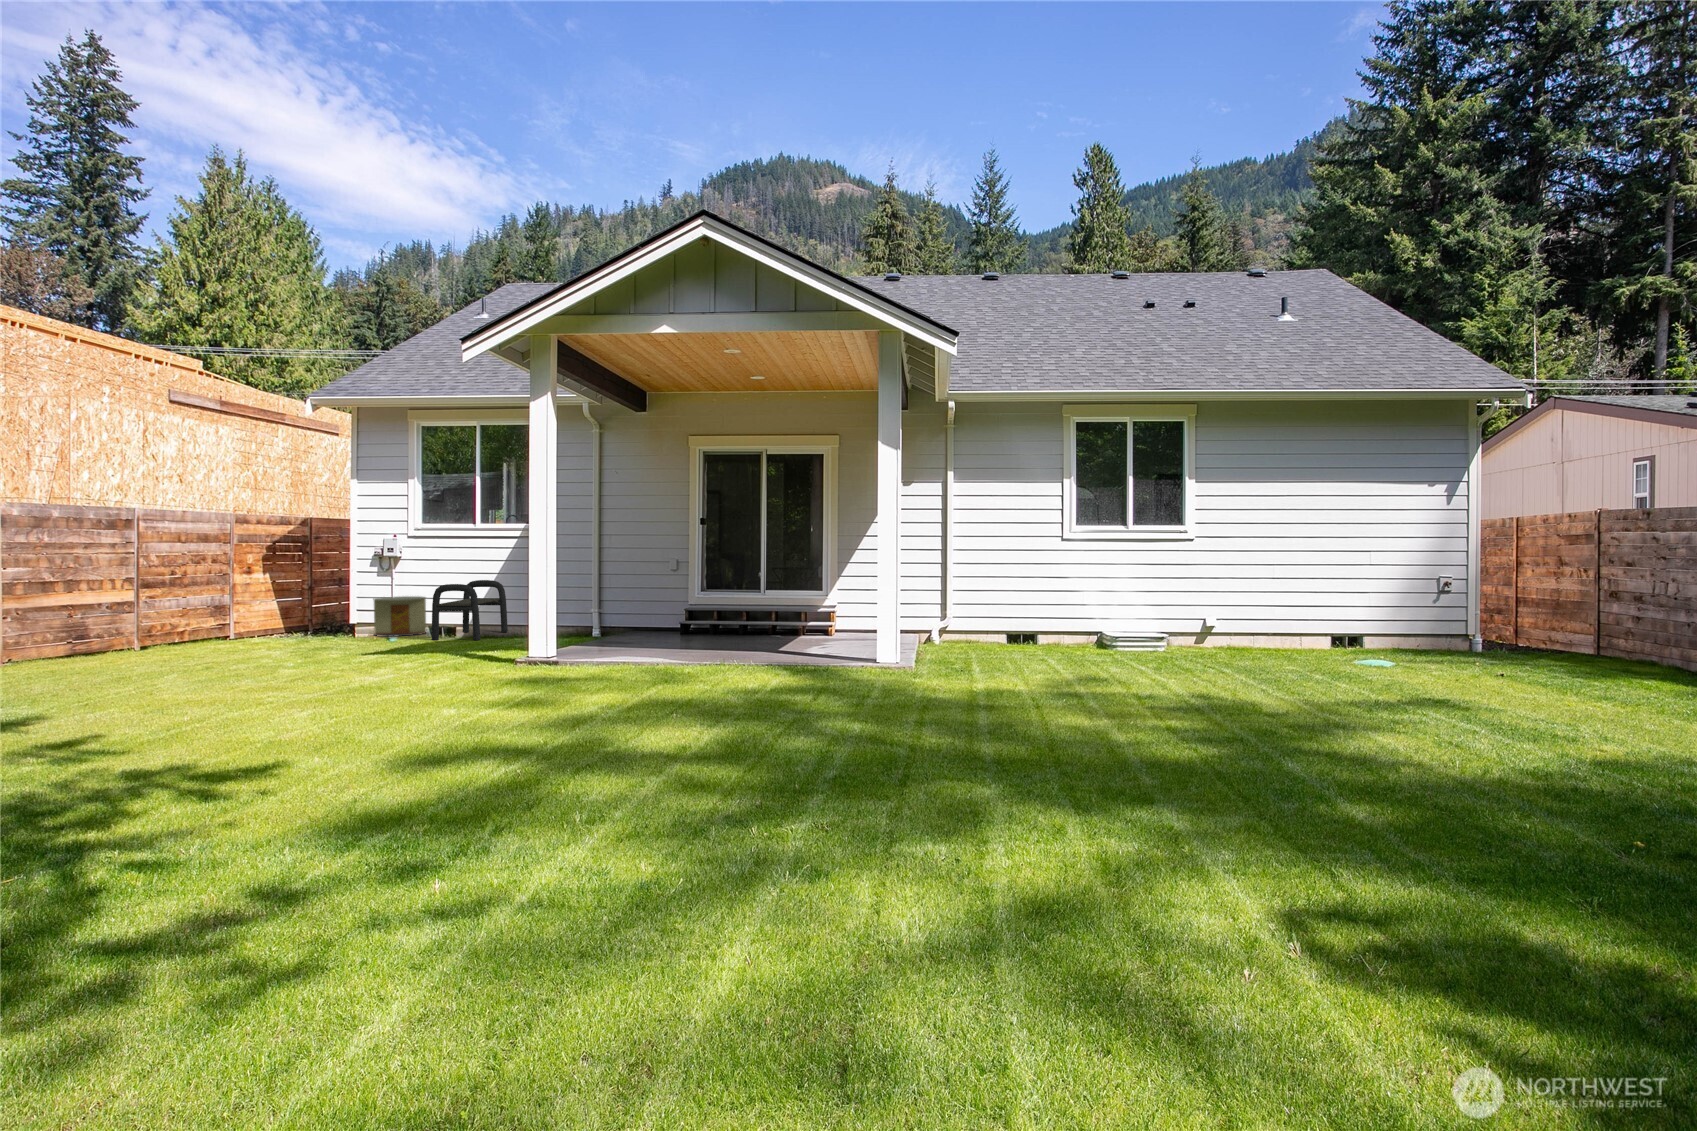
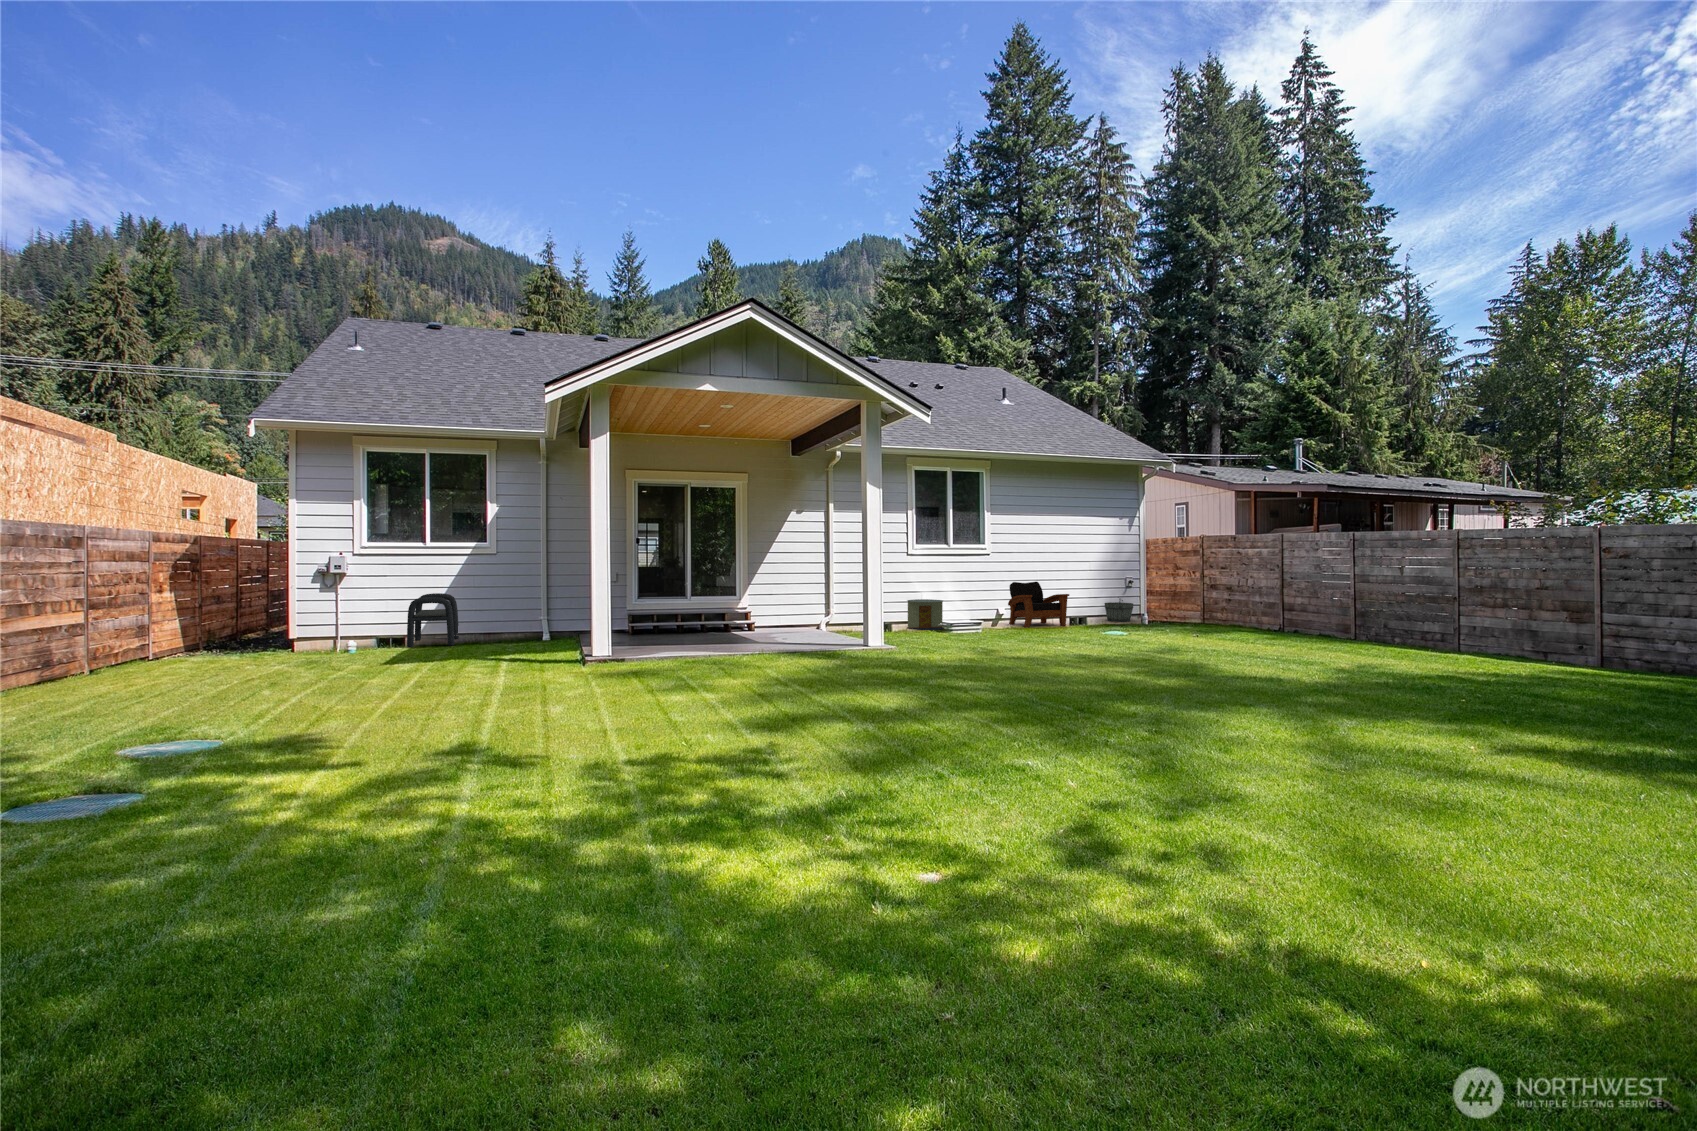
armchair: none [1222,580,1318,650] -> present [1008,582,1069,627]
side table: present [373,596,426,637] -> present [907,599,943,630]
wooden bucket: none [1397,607,1450,647] -> present [1105,599,1134,622]

